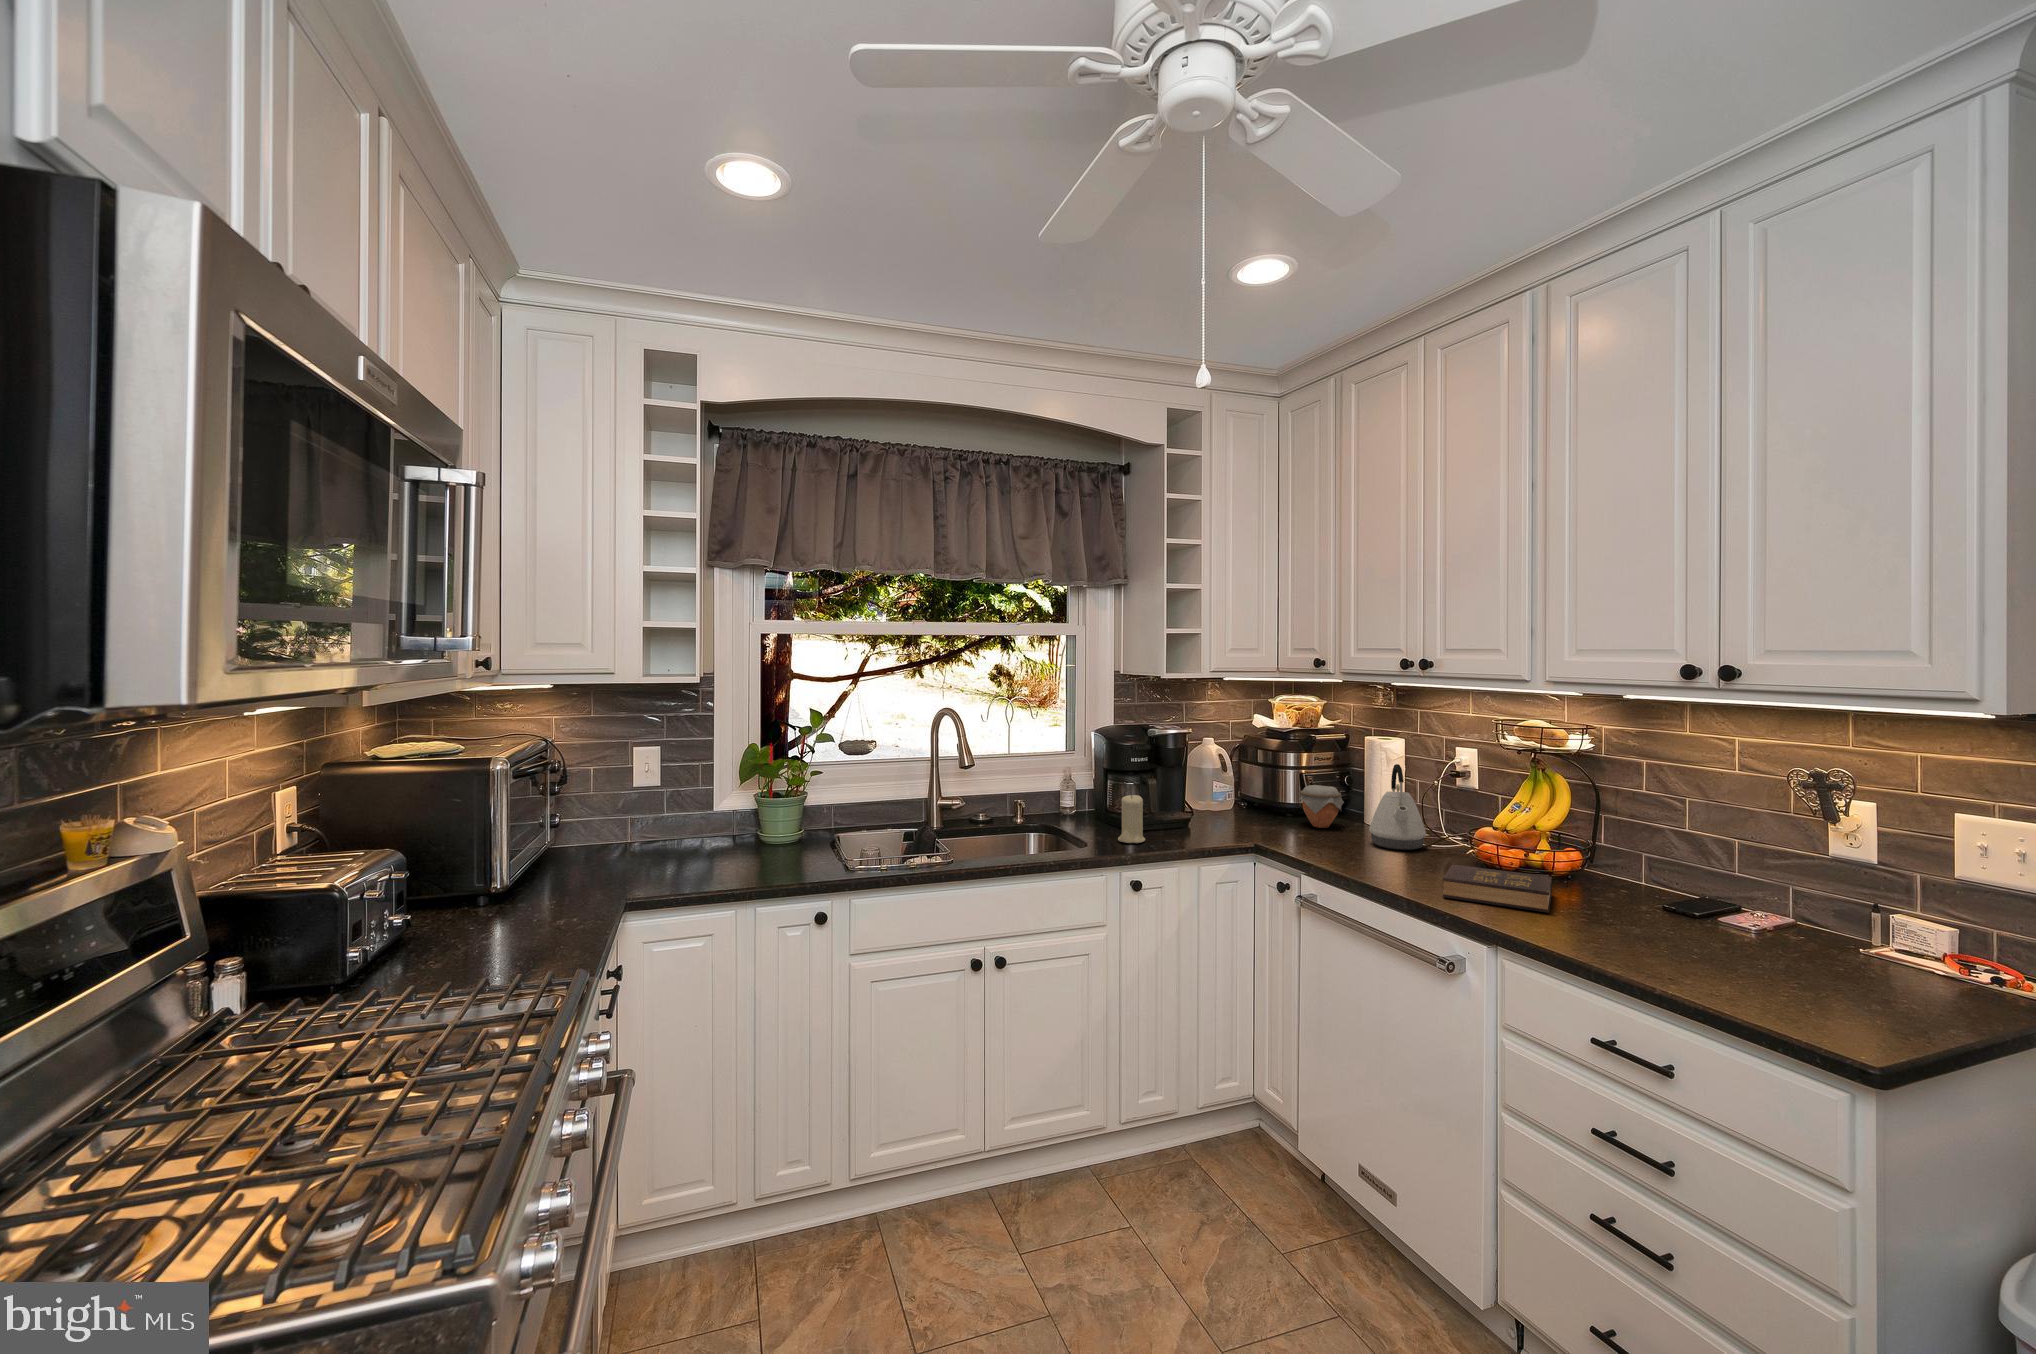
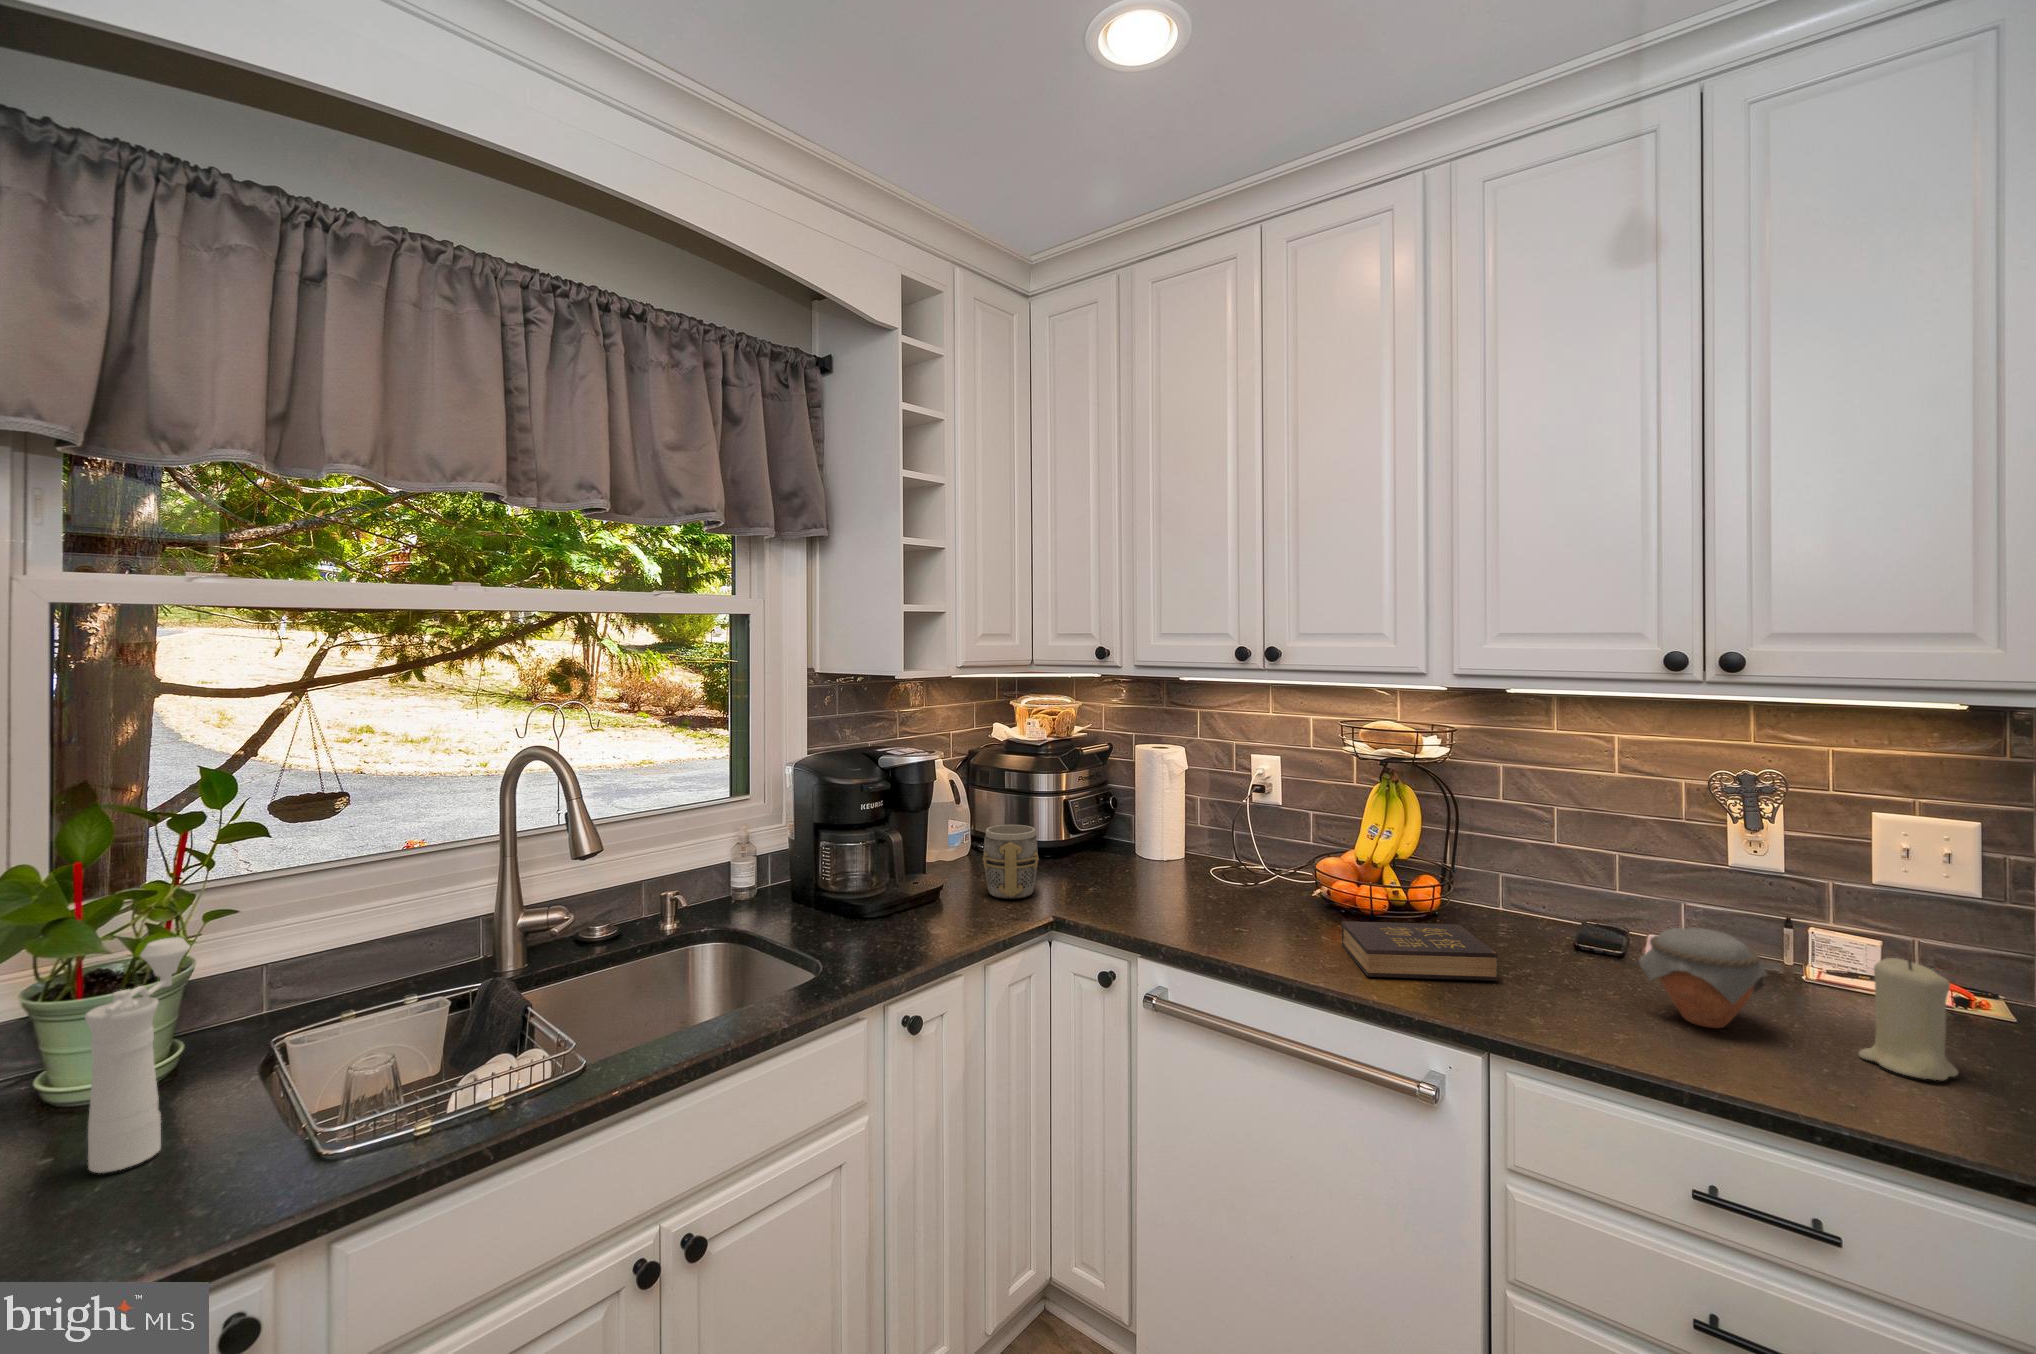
kettle: present [1369,764,1426,850] -> none [1187,786,1257,899]
pepper mill: none [778,782,809,868] -> present [85,937,190,1173]
mug: none [1215,782,1255,832] -> present [983,825,1039,899]
jar: present [1299,785,1344,828] -> present [1639,928,1768,1028]
candle: present [1118,794,1145,843] -> present [1859,958,1958,1080]

